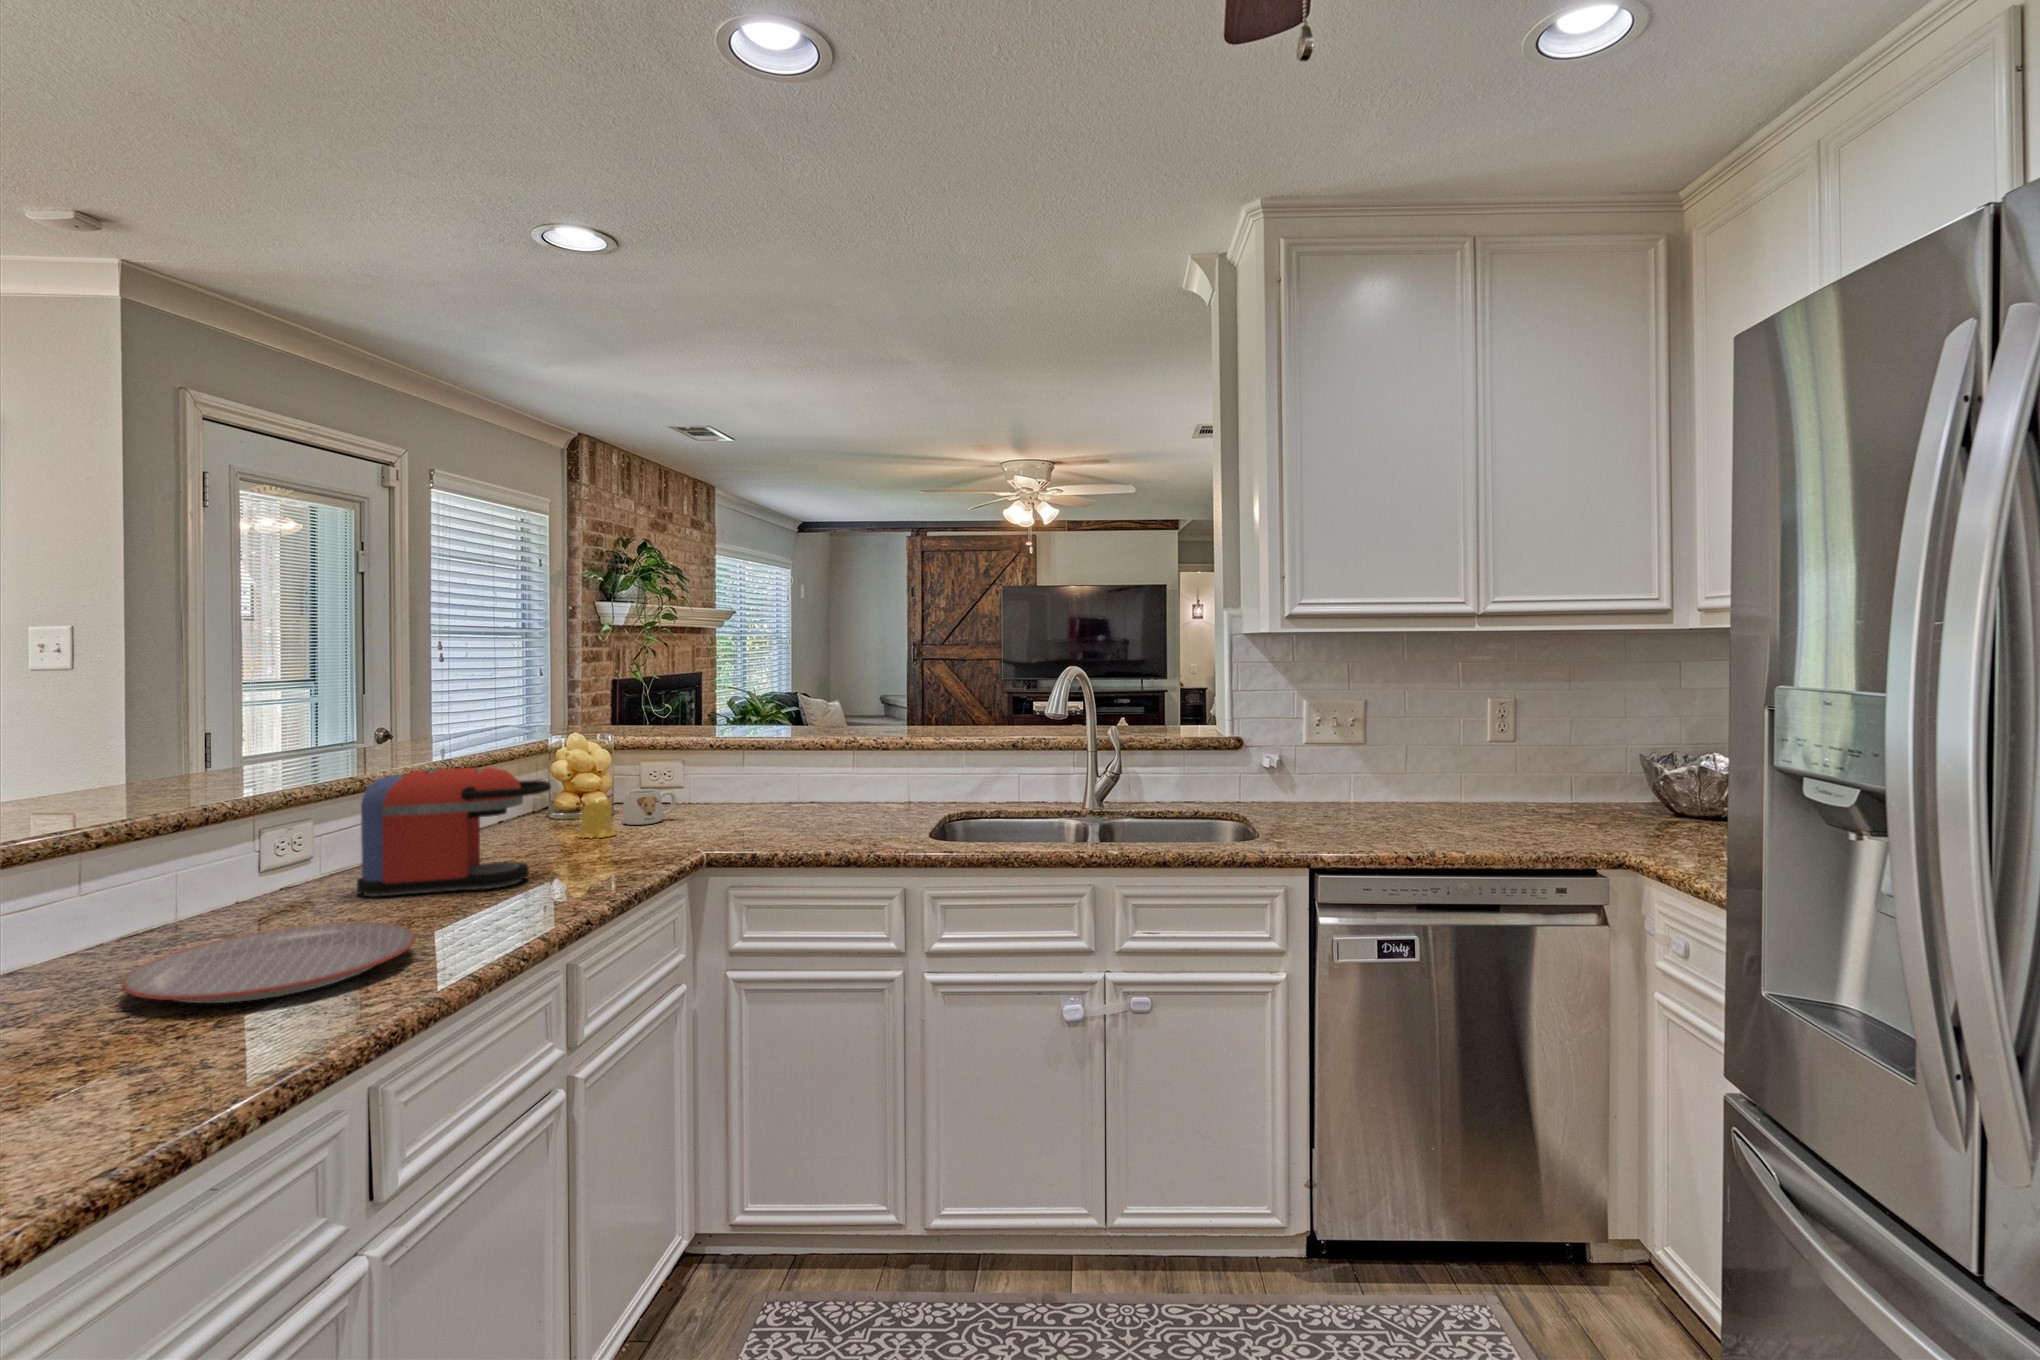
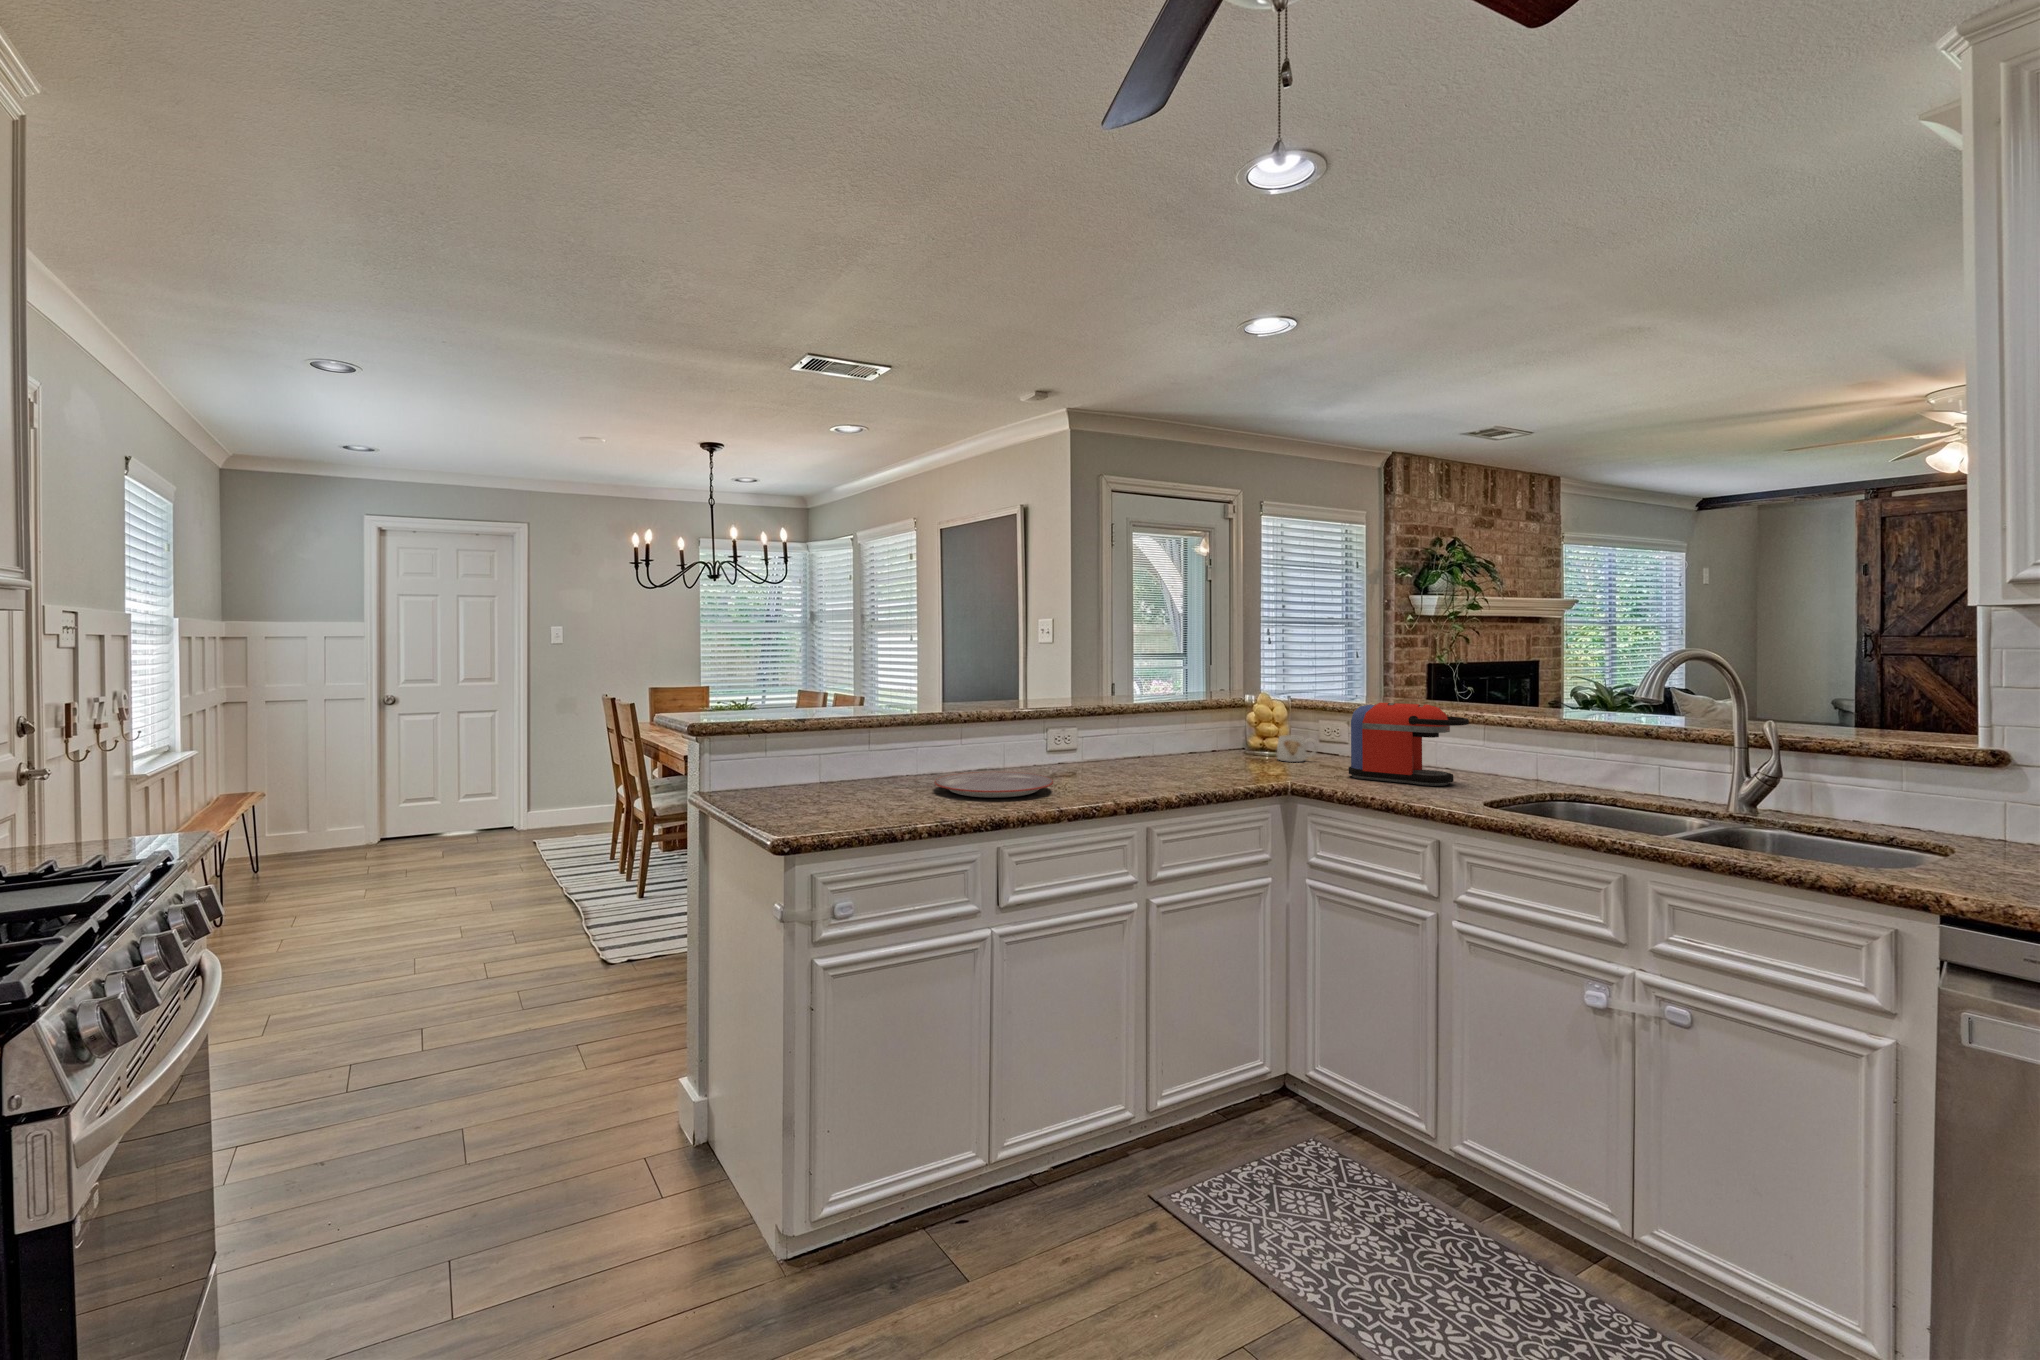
coffee maker: present [357,767,551,897] -> present [1349,703,1469,786]
candle: present [577,800,617,838] -> none [1234,735,1265,764]

